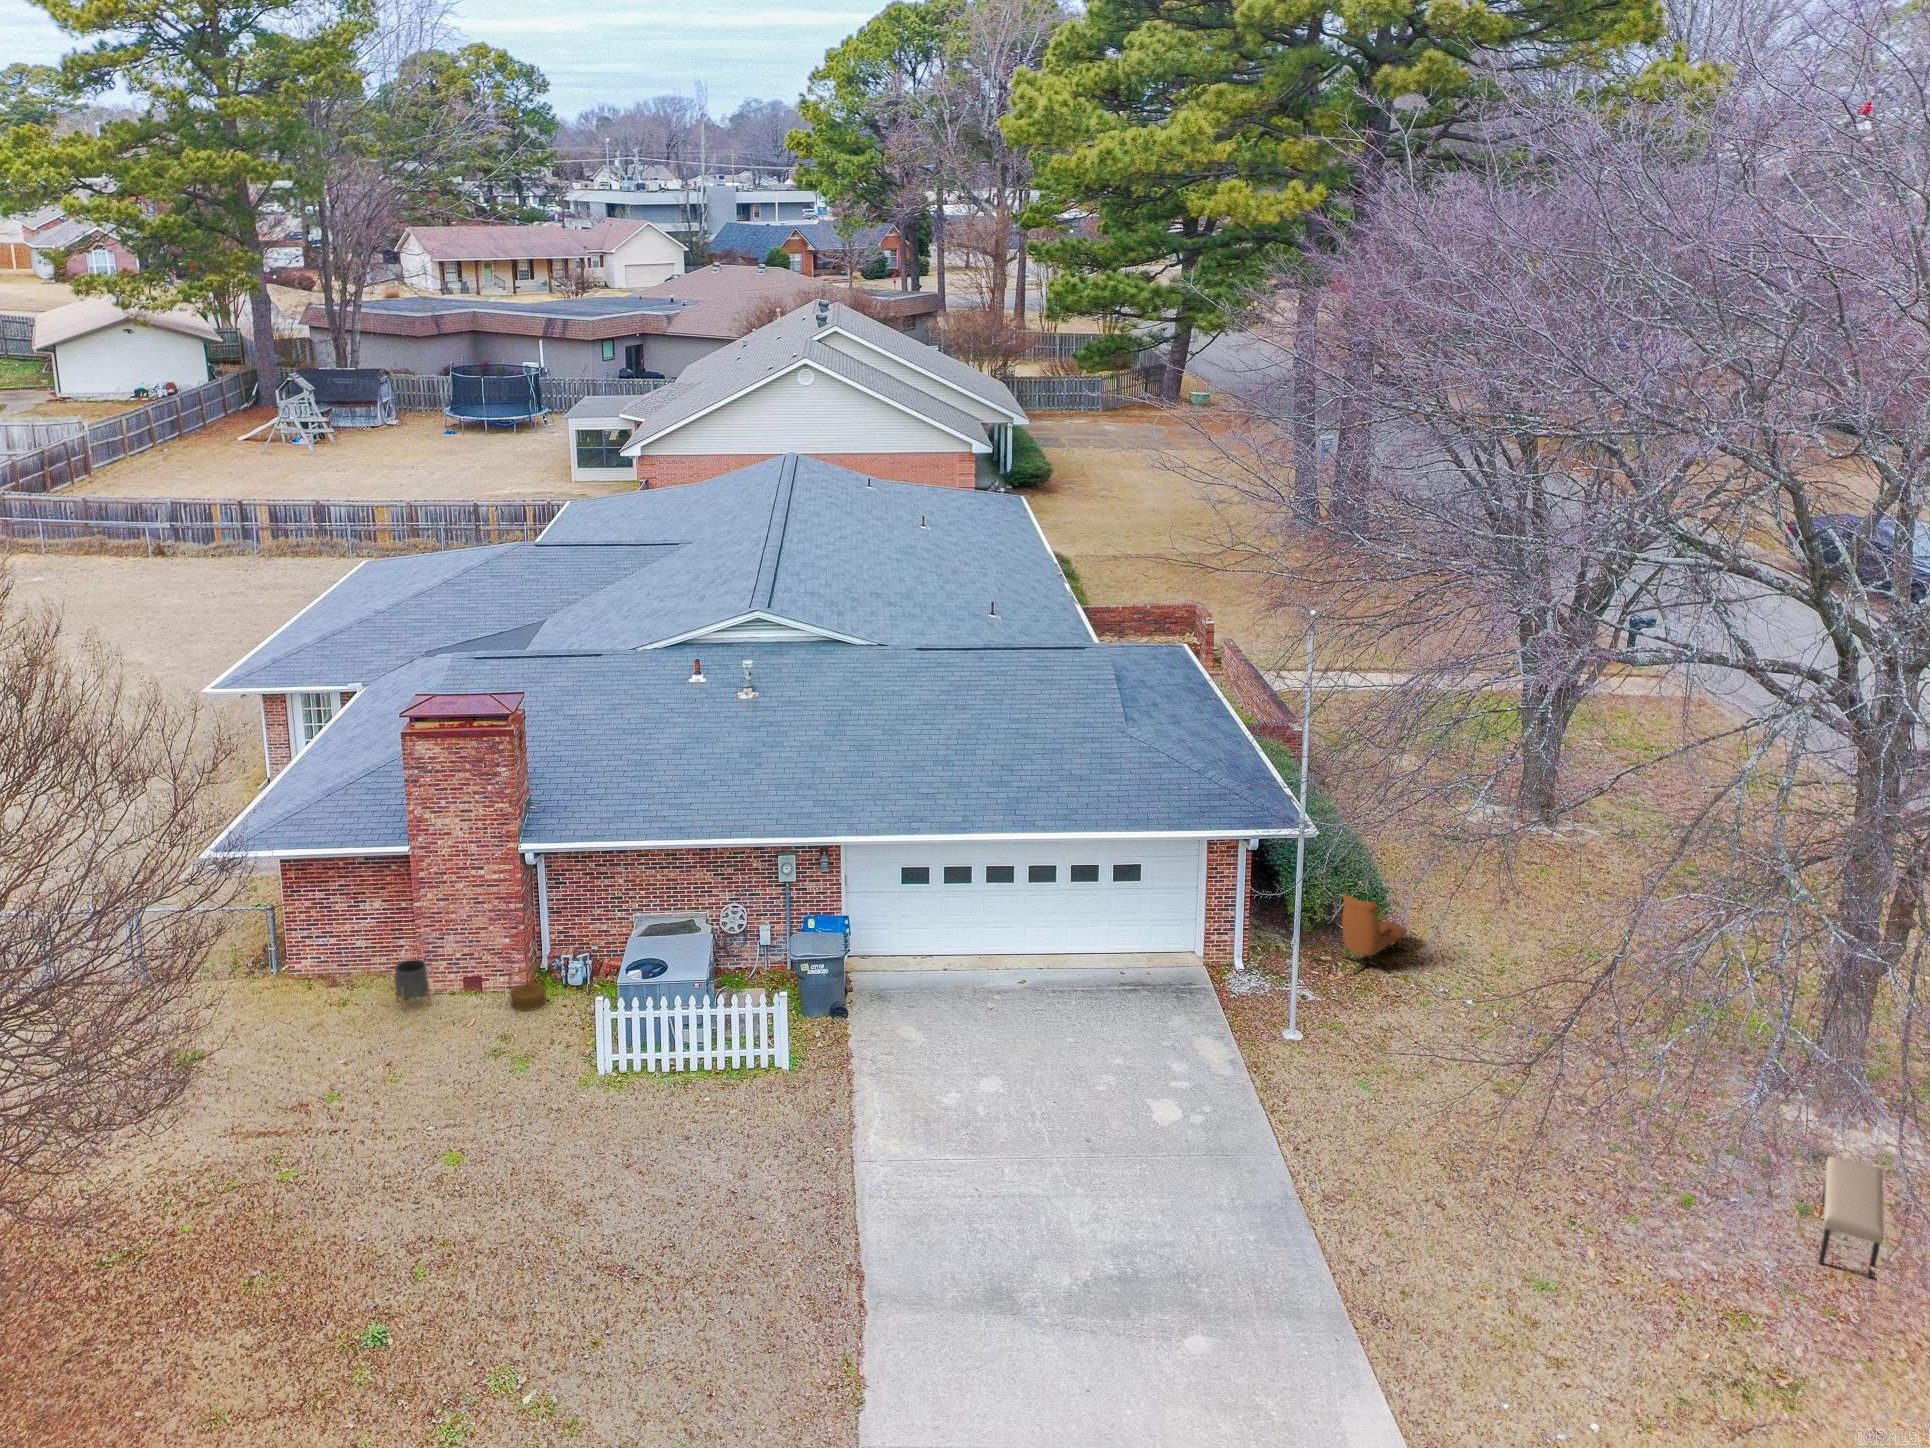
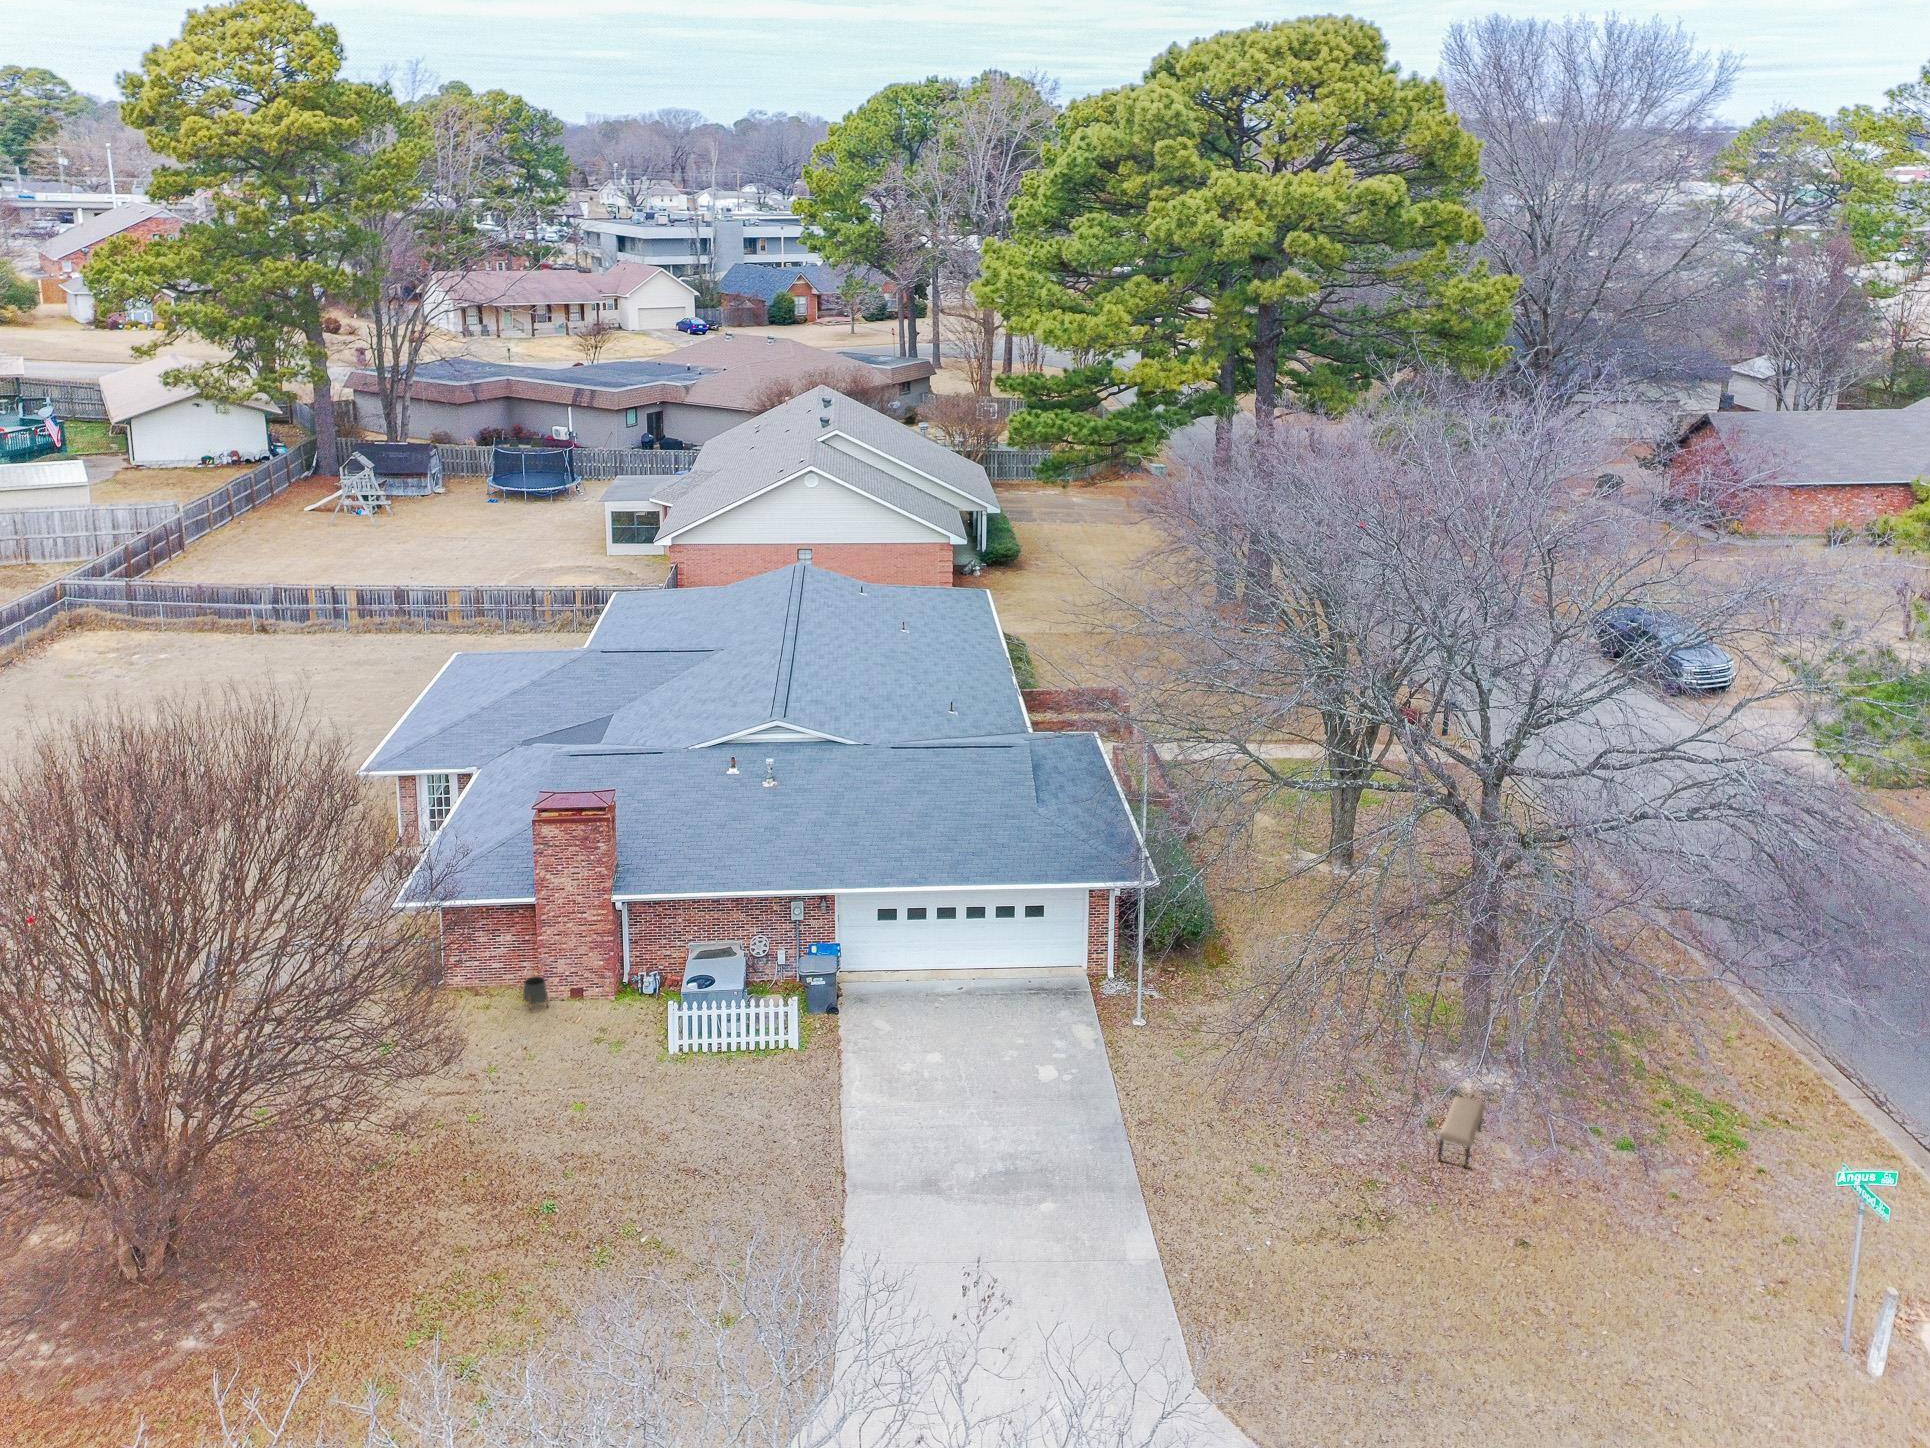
lounge chair: present [1342,894,1407,971] -> none [1180,926,1229,981]
woven basket: present [509,964,546,1011] -> none [604,978,629,1011]

